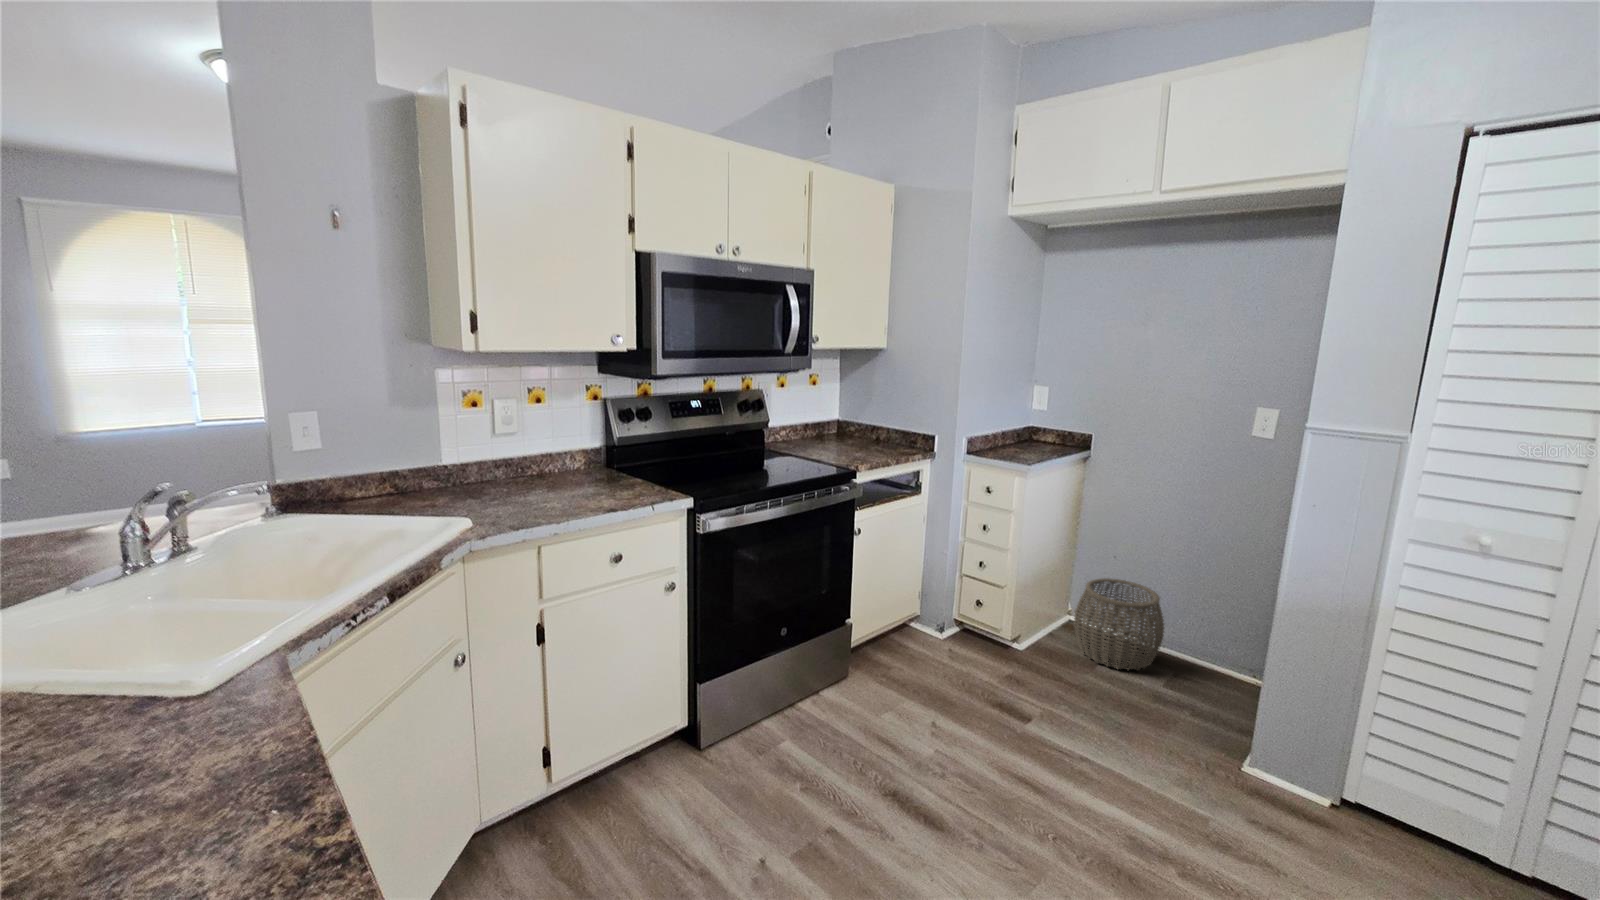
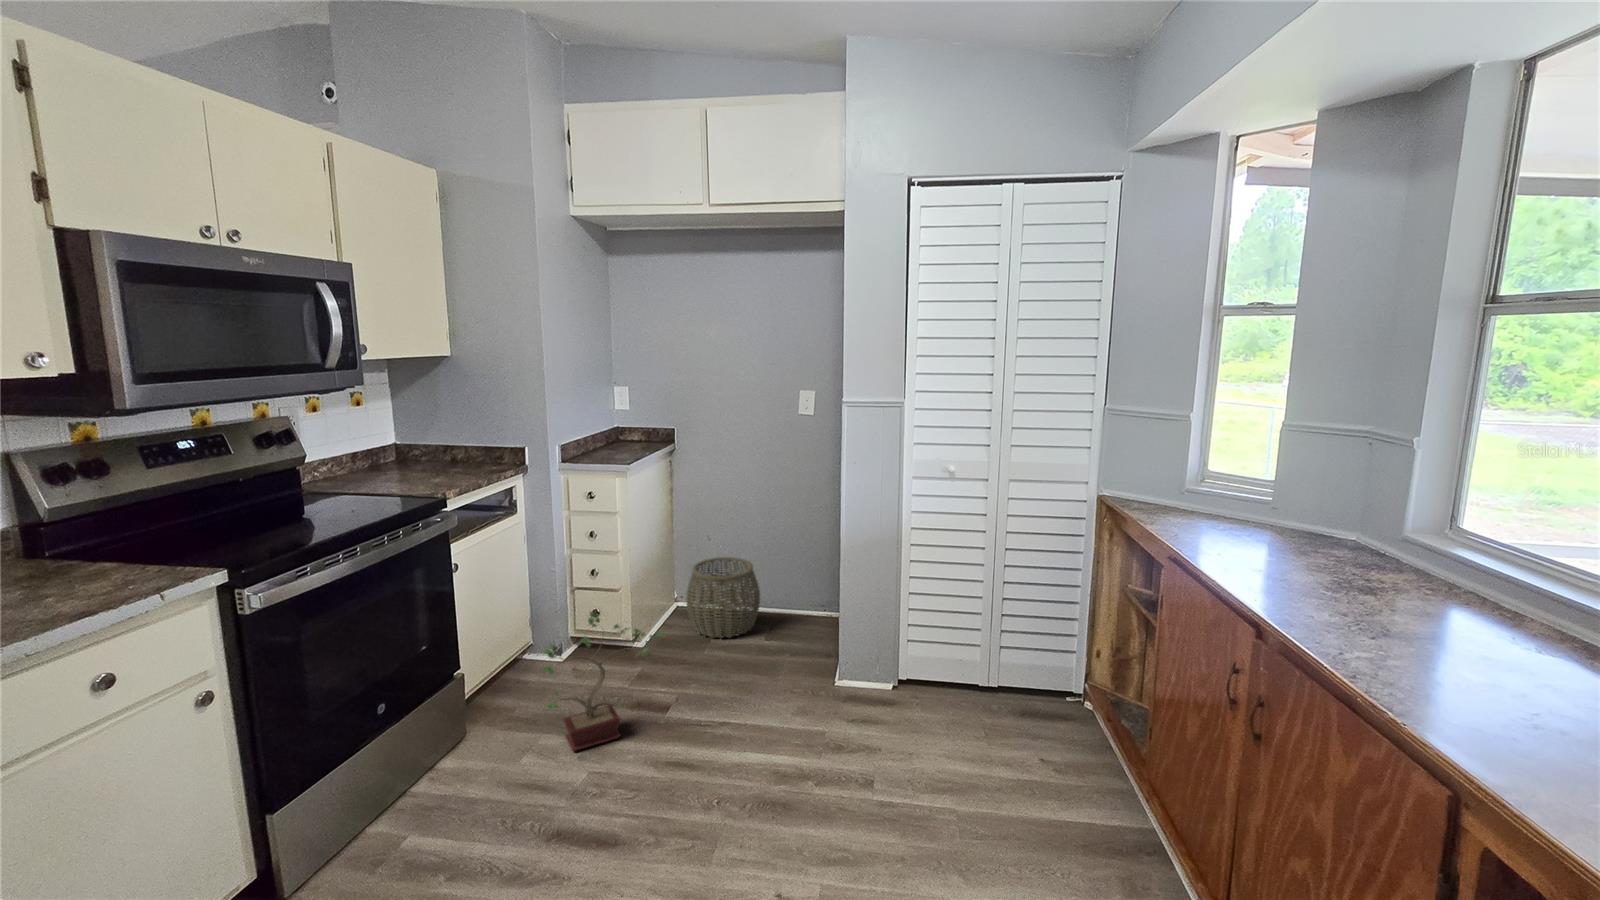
potted plant: none [908,599,1035,729] -> present [542,612,665,751]

